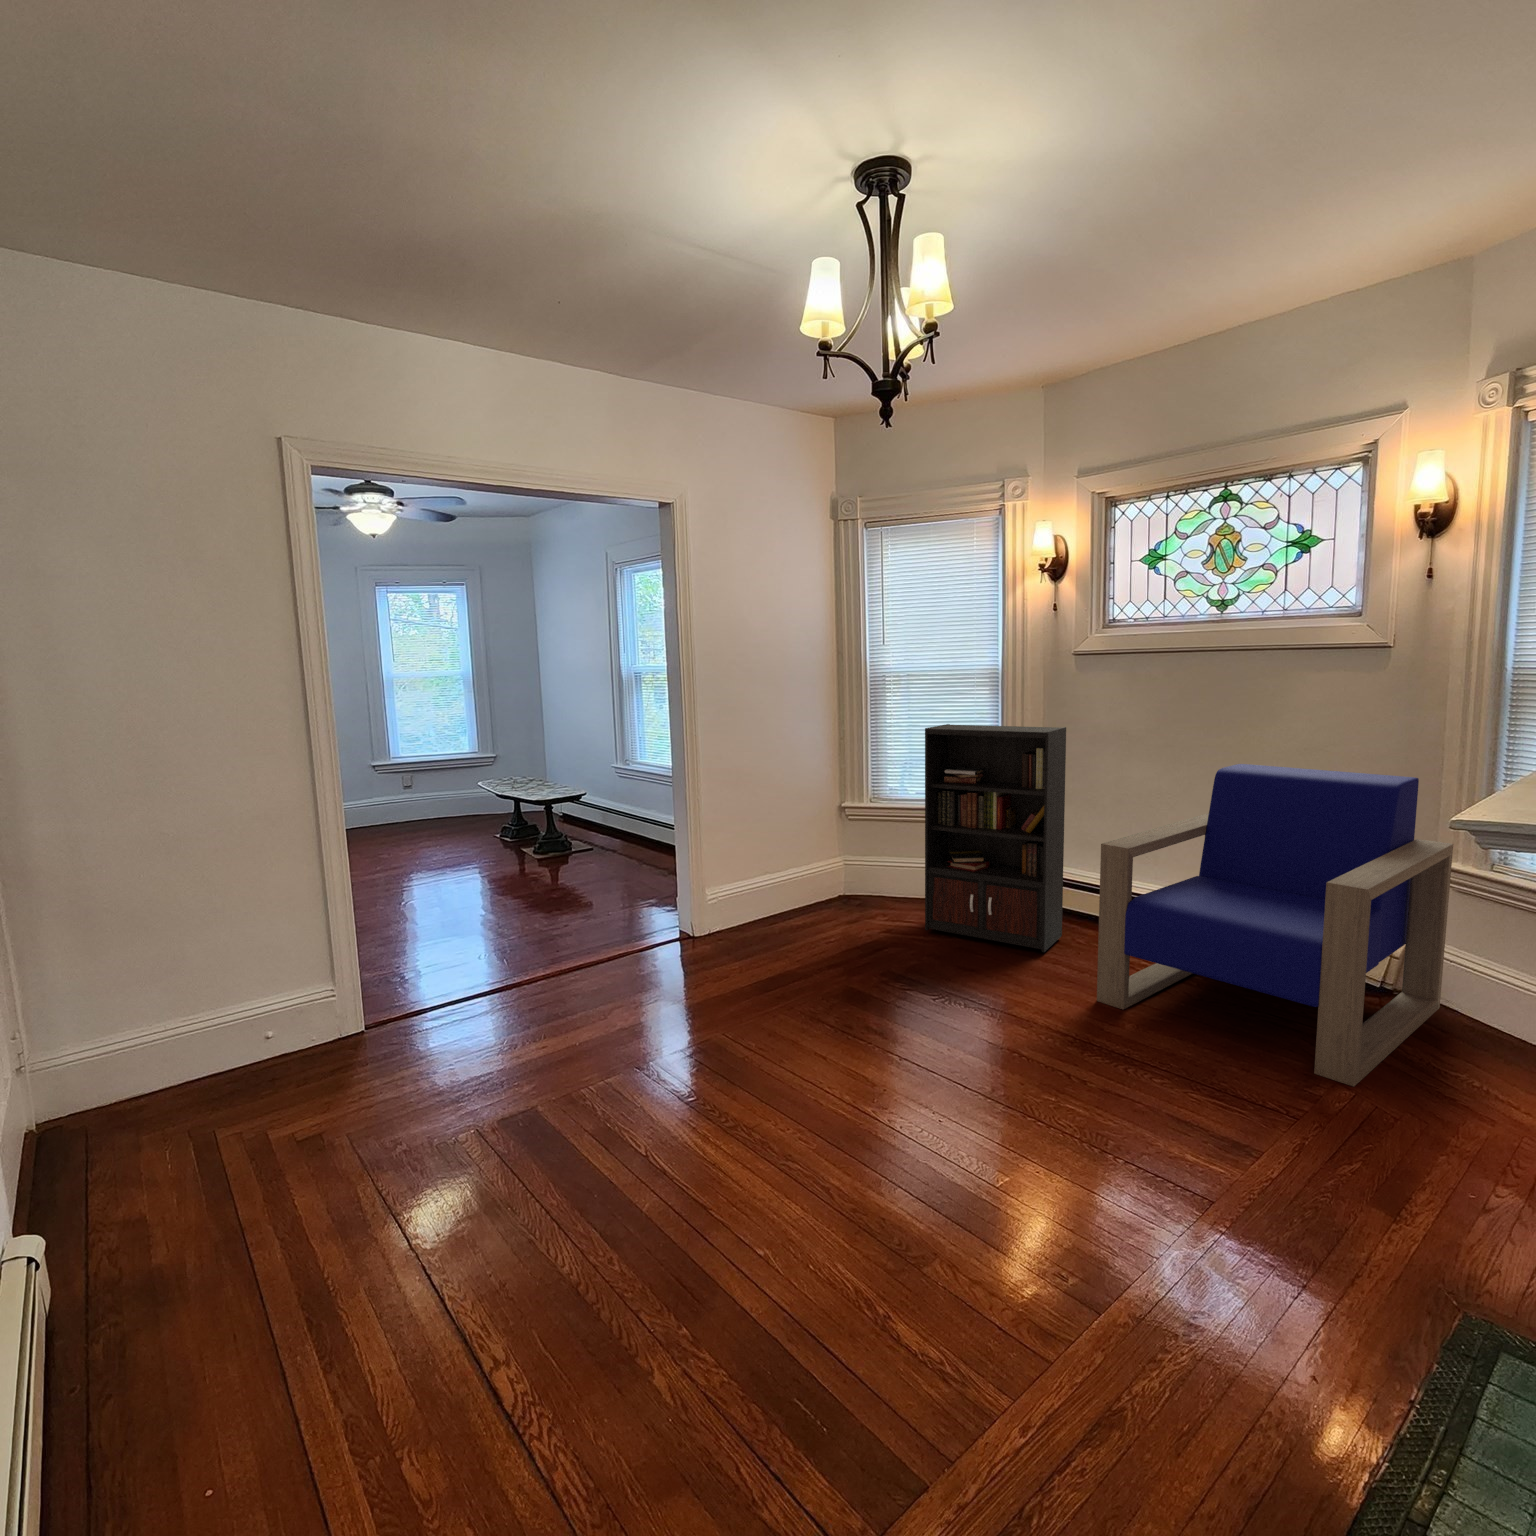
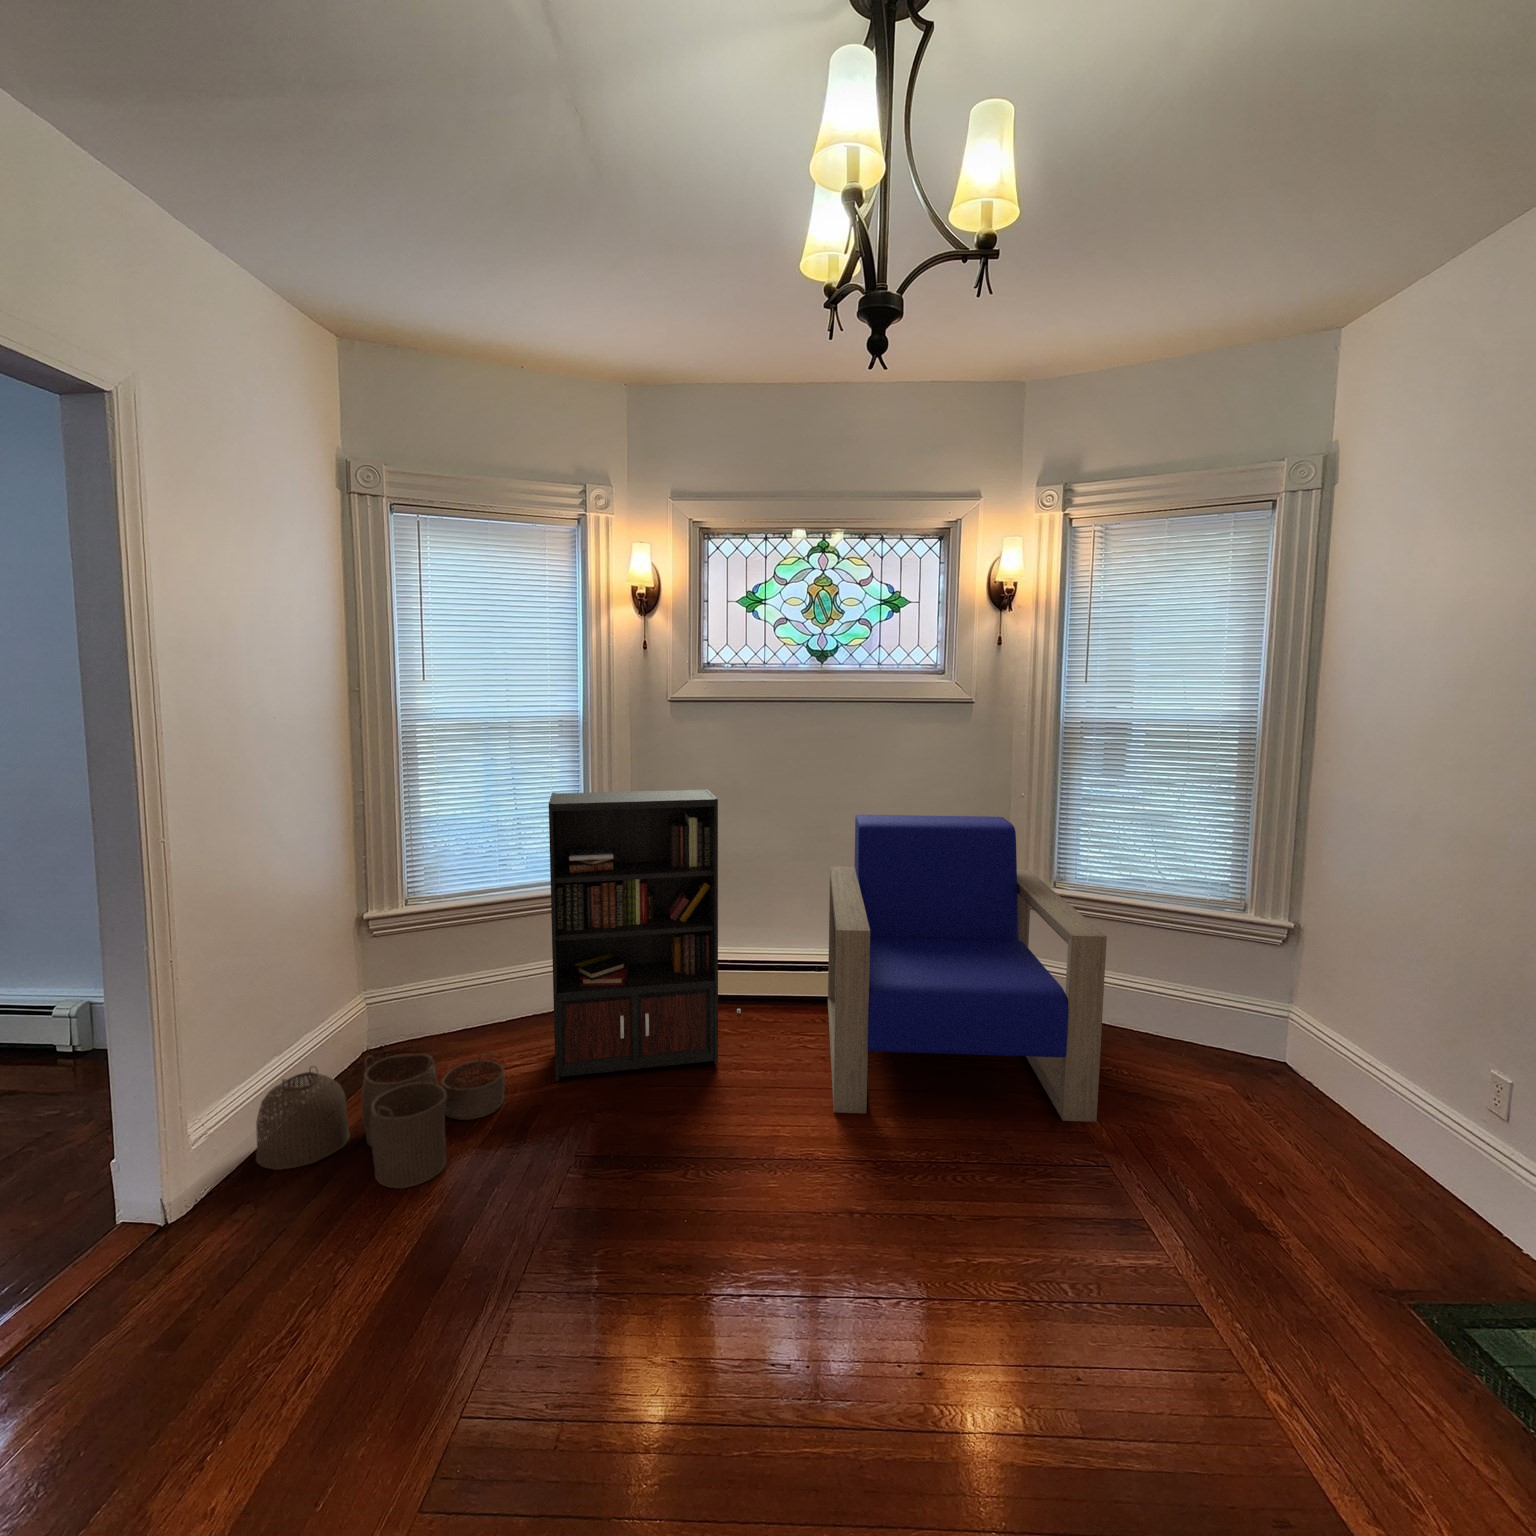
woven basket: none [754,875,891,948] -> present [256,1051,505,1189]

